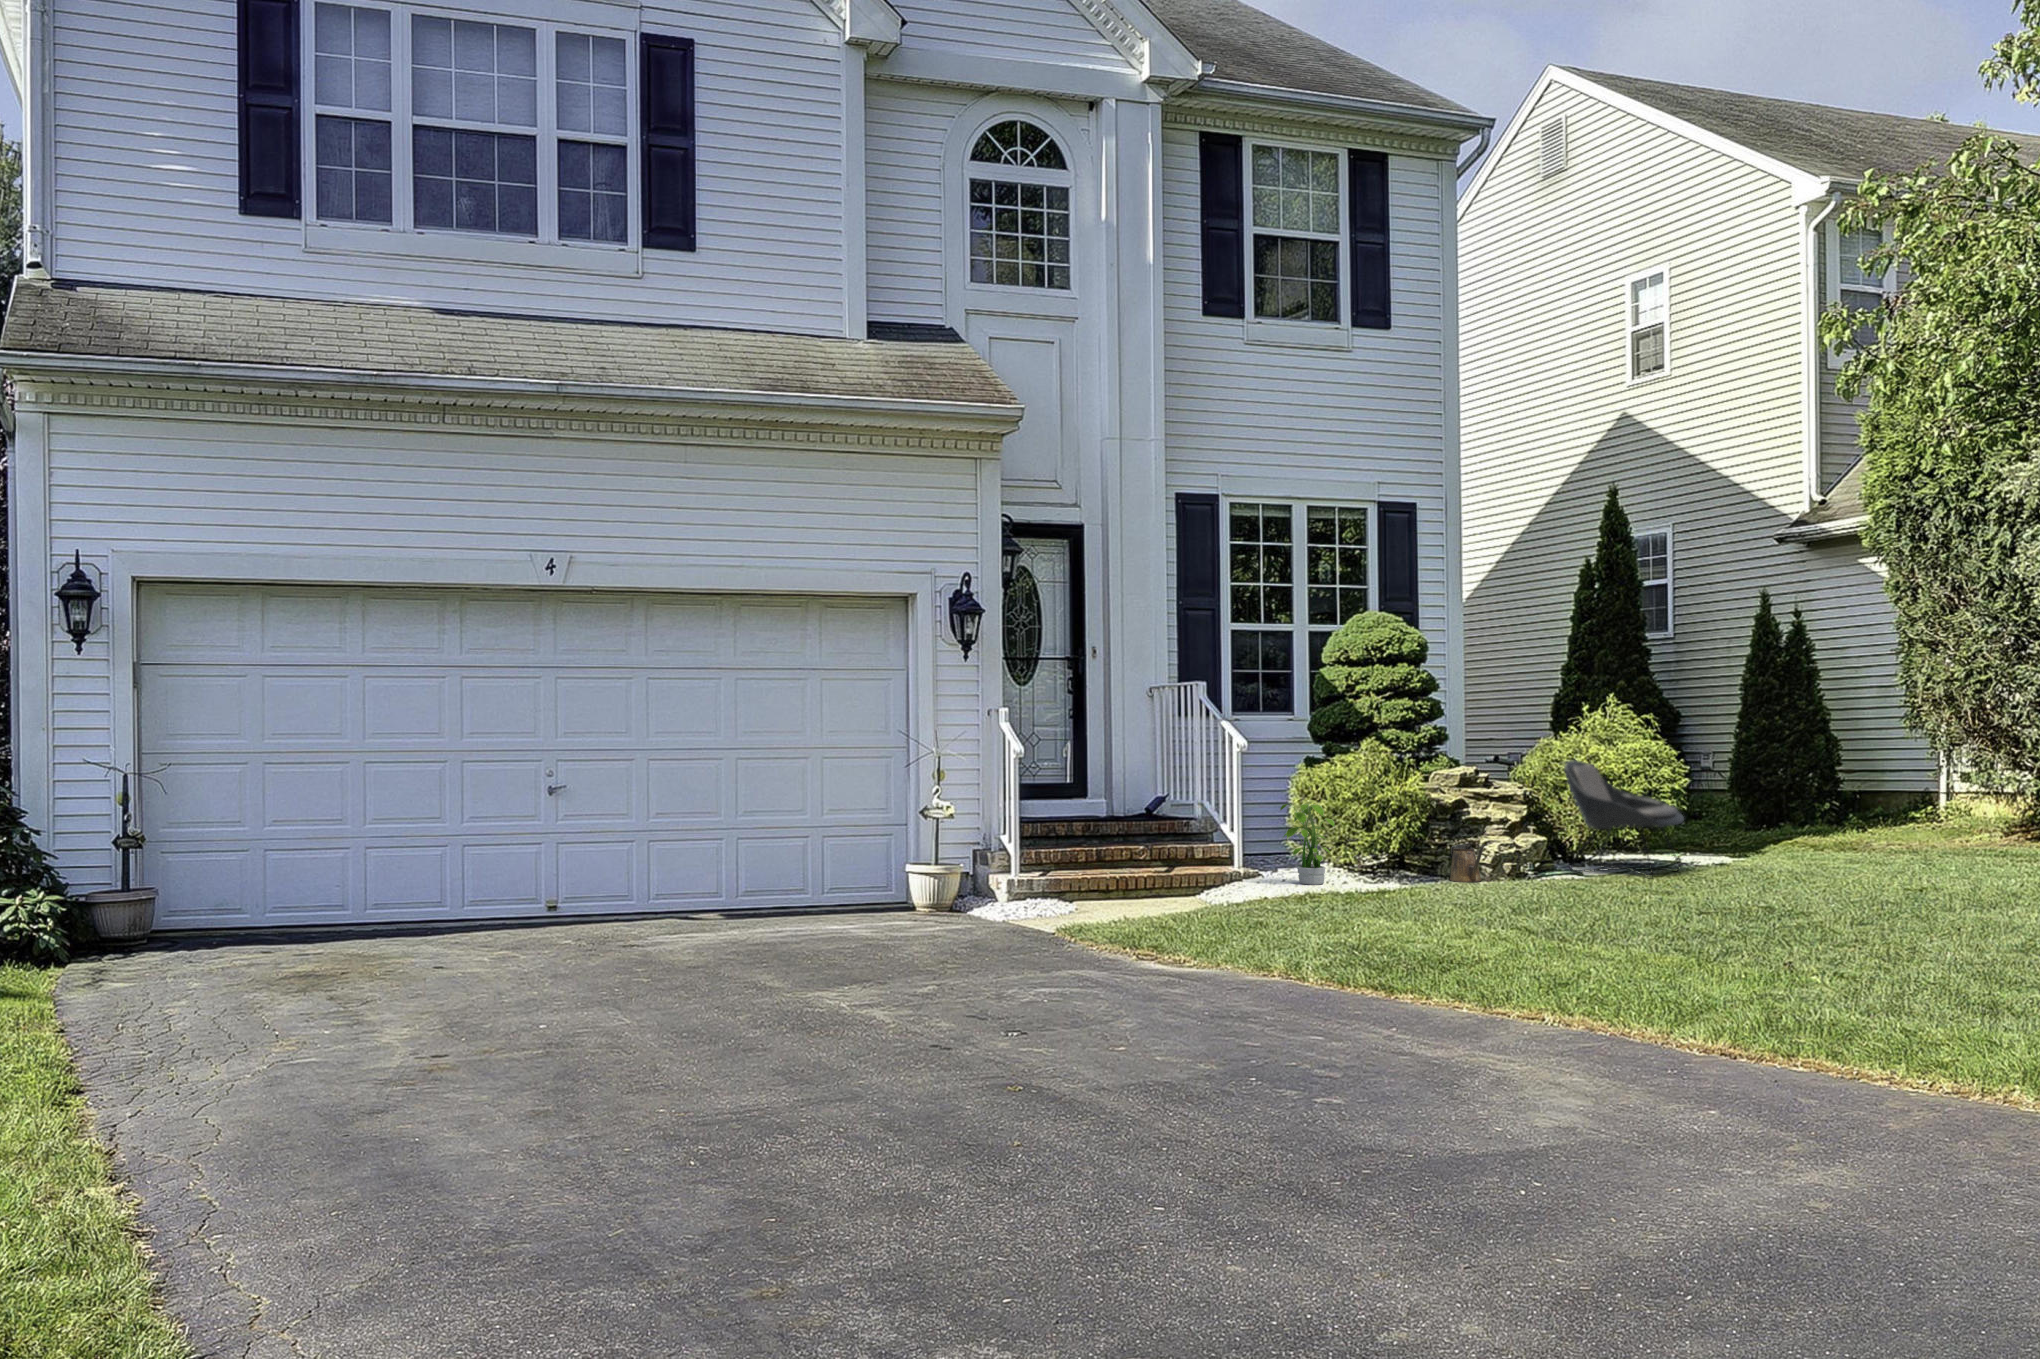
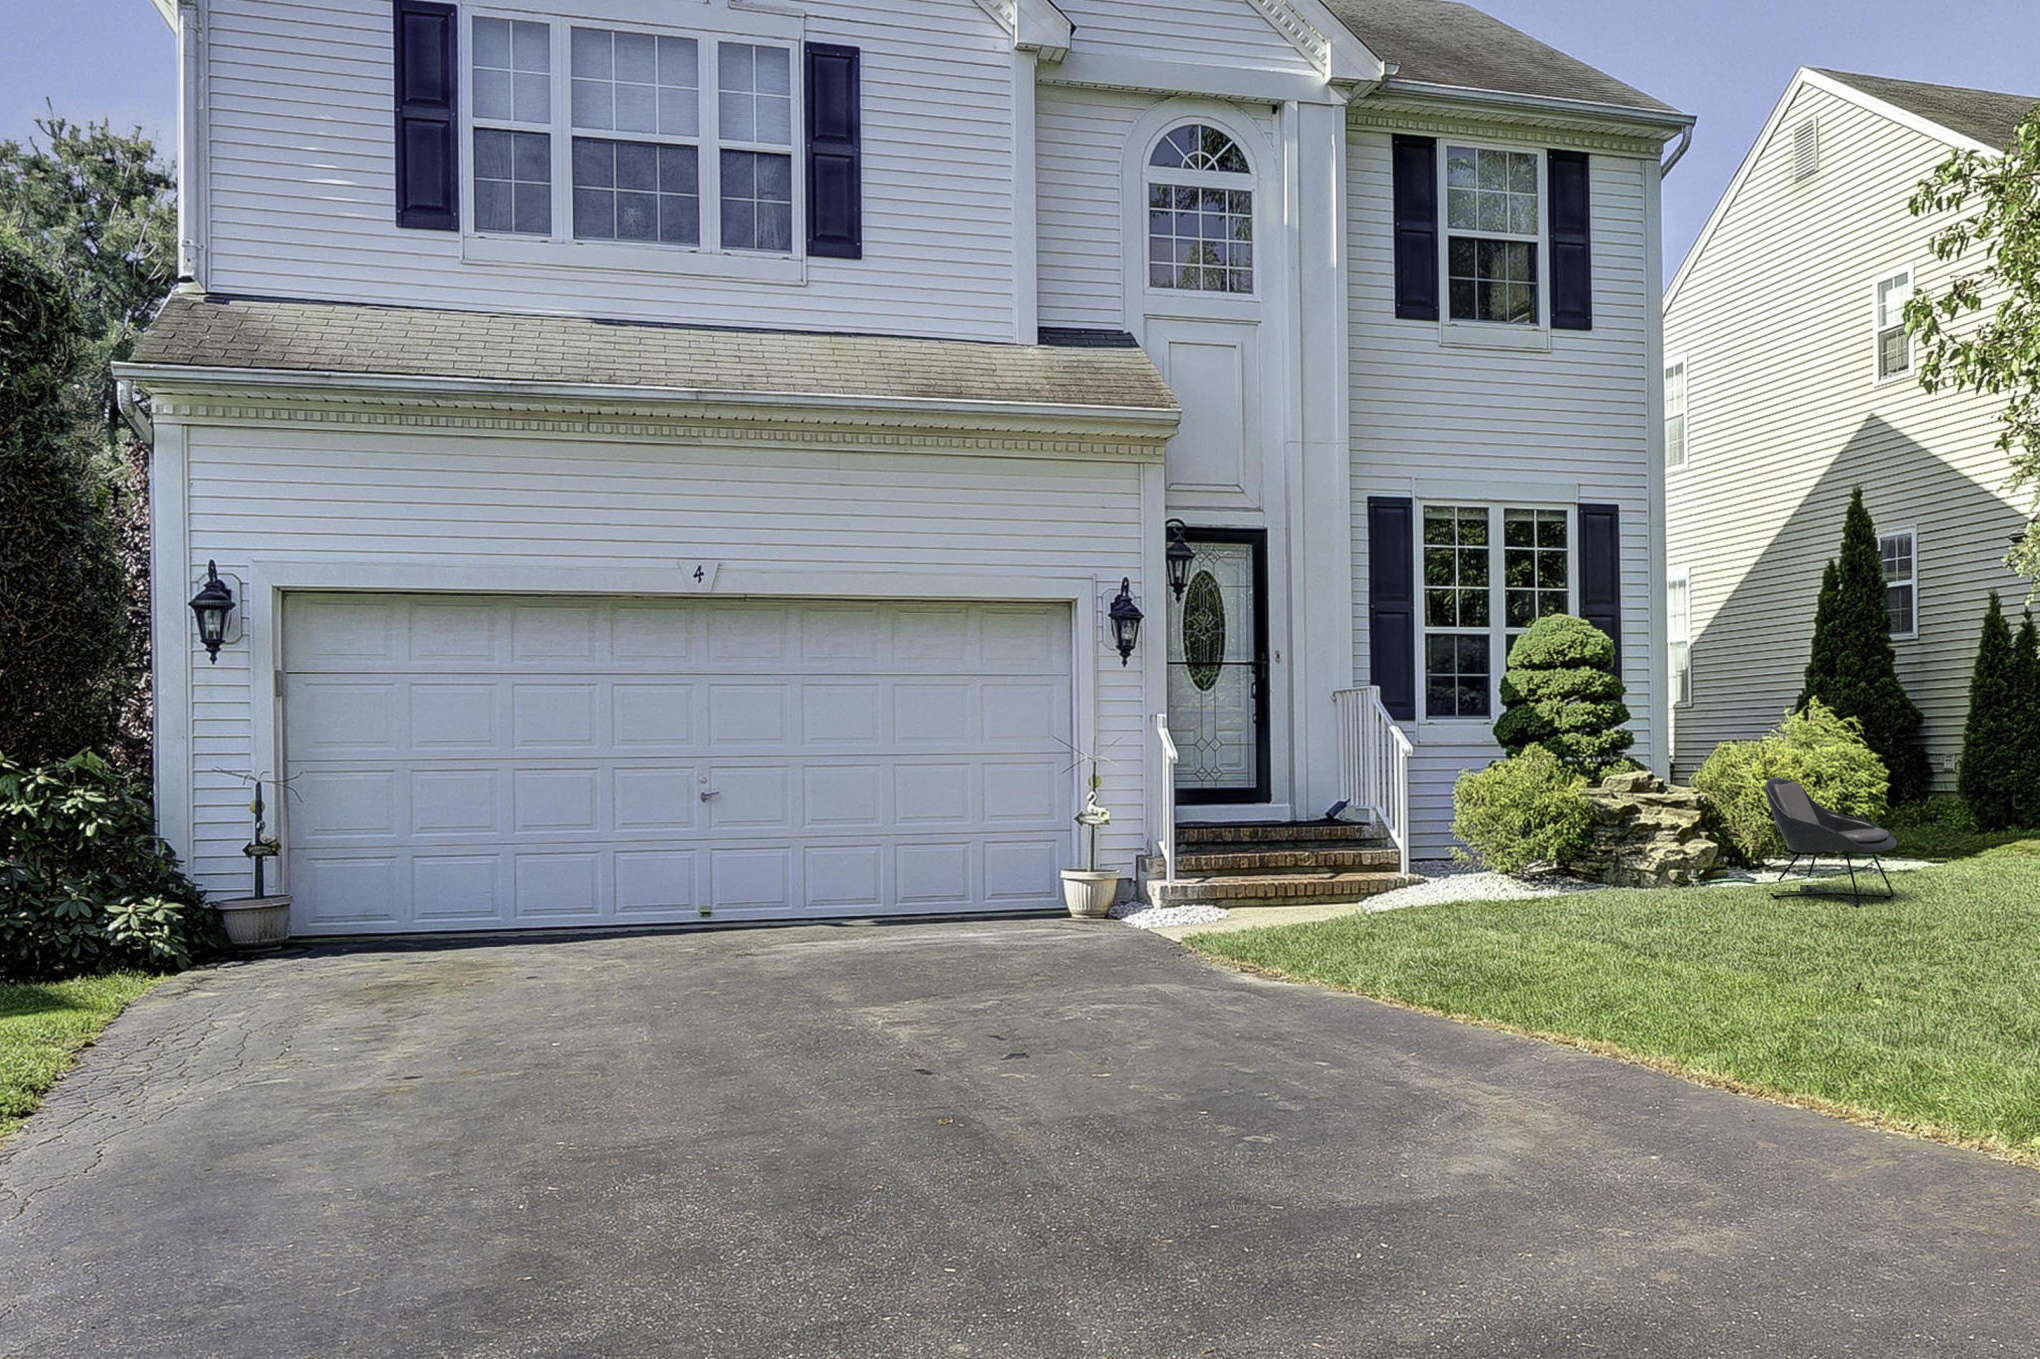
potted plant: present [1280,803,1335,885] -> none [1454,818,1510,906]
watering can: present [1450,844,1485,882] -> none [1636,866,1672,907]

